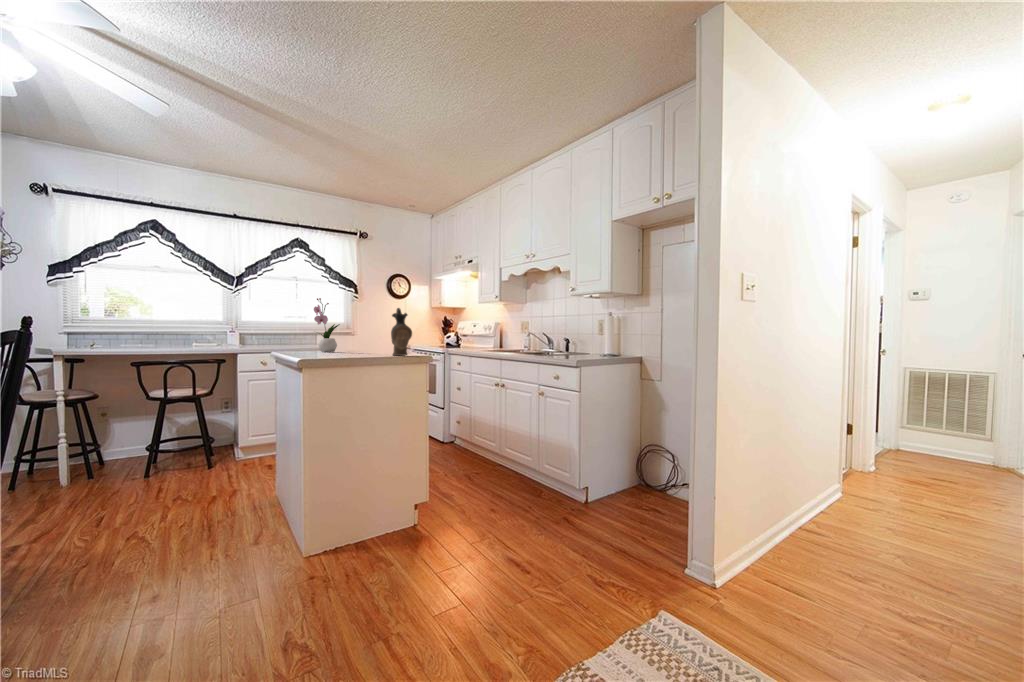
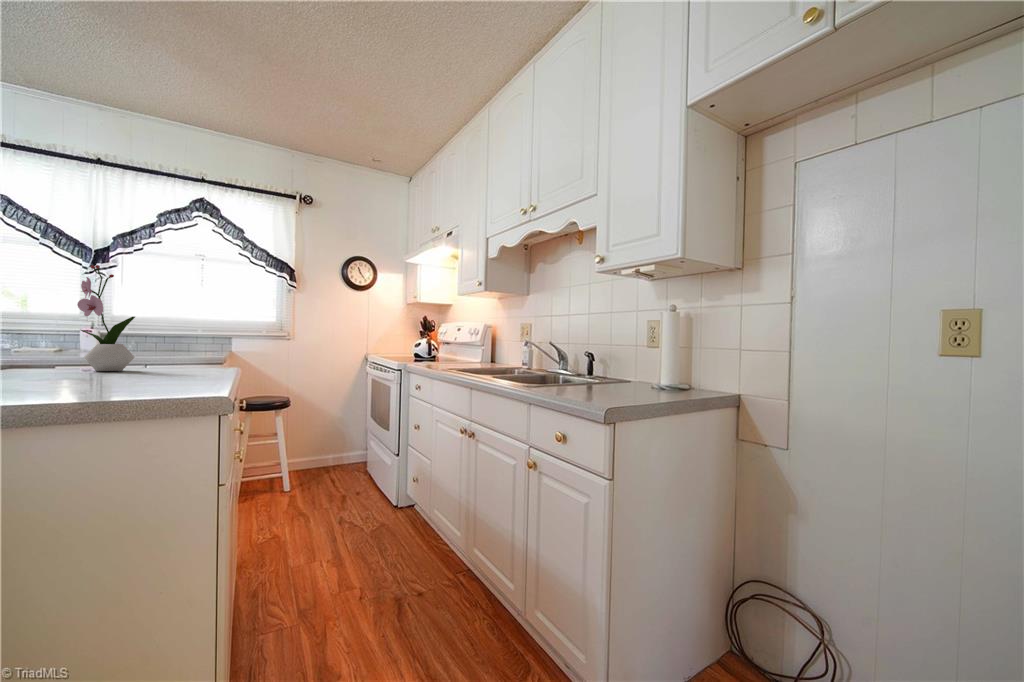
ceramic pitcher: present [391,308,412,356] -> none [196,283,248,385]

